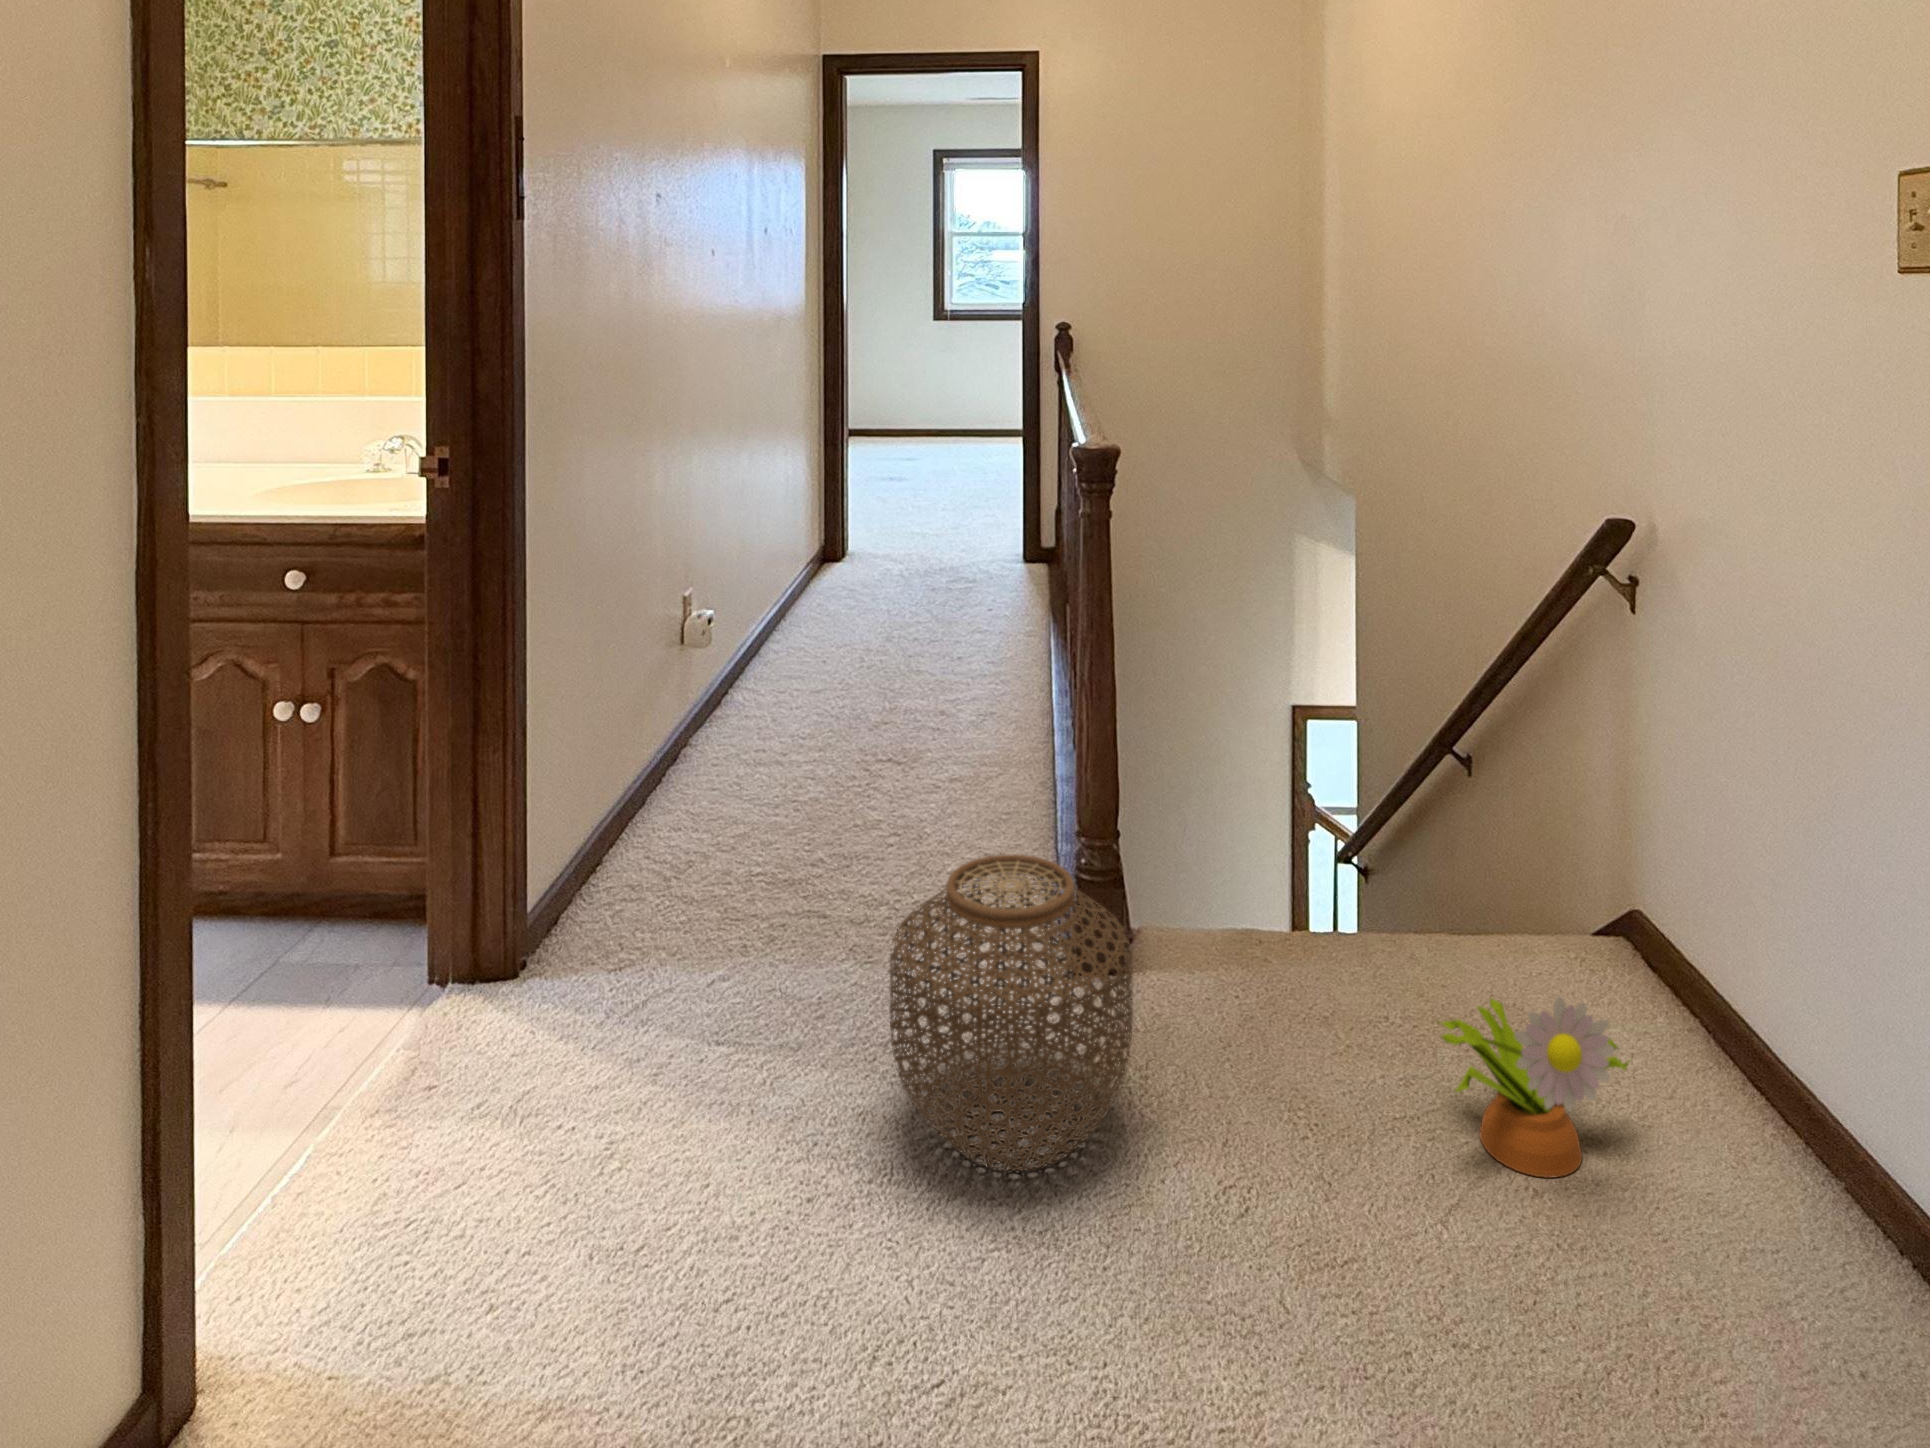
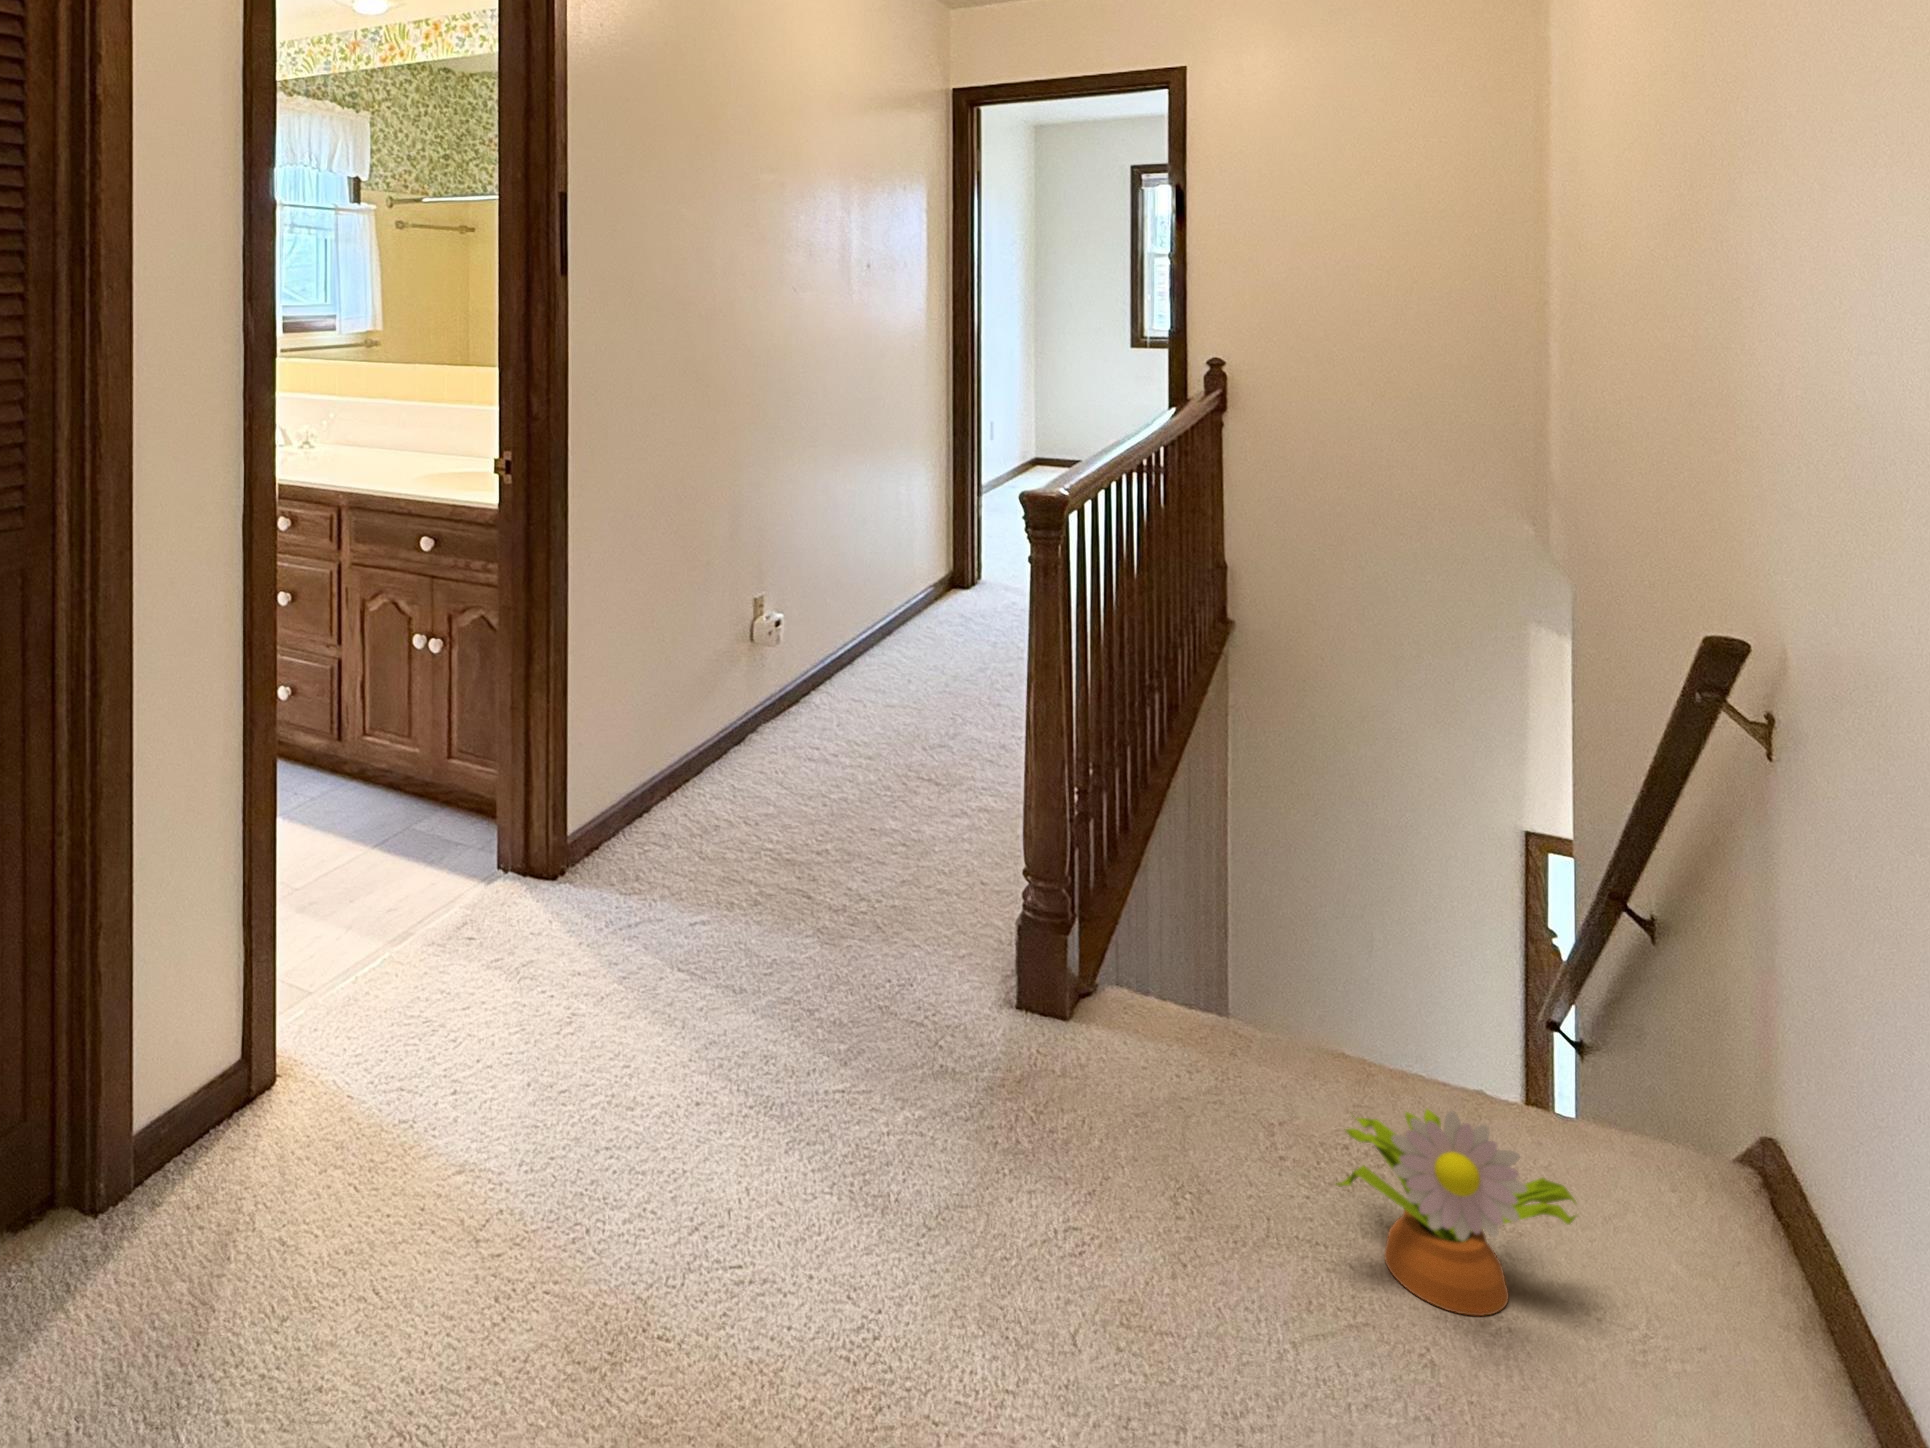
woven basket: present [890,855,1133,1171] -> none [779,848,1005,1139]

